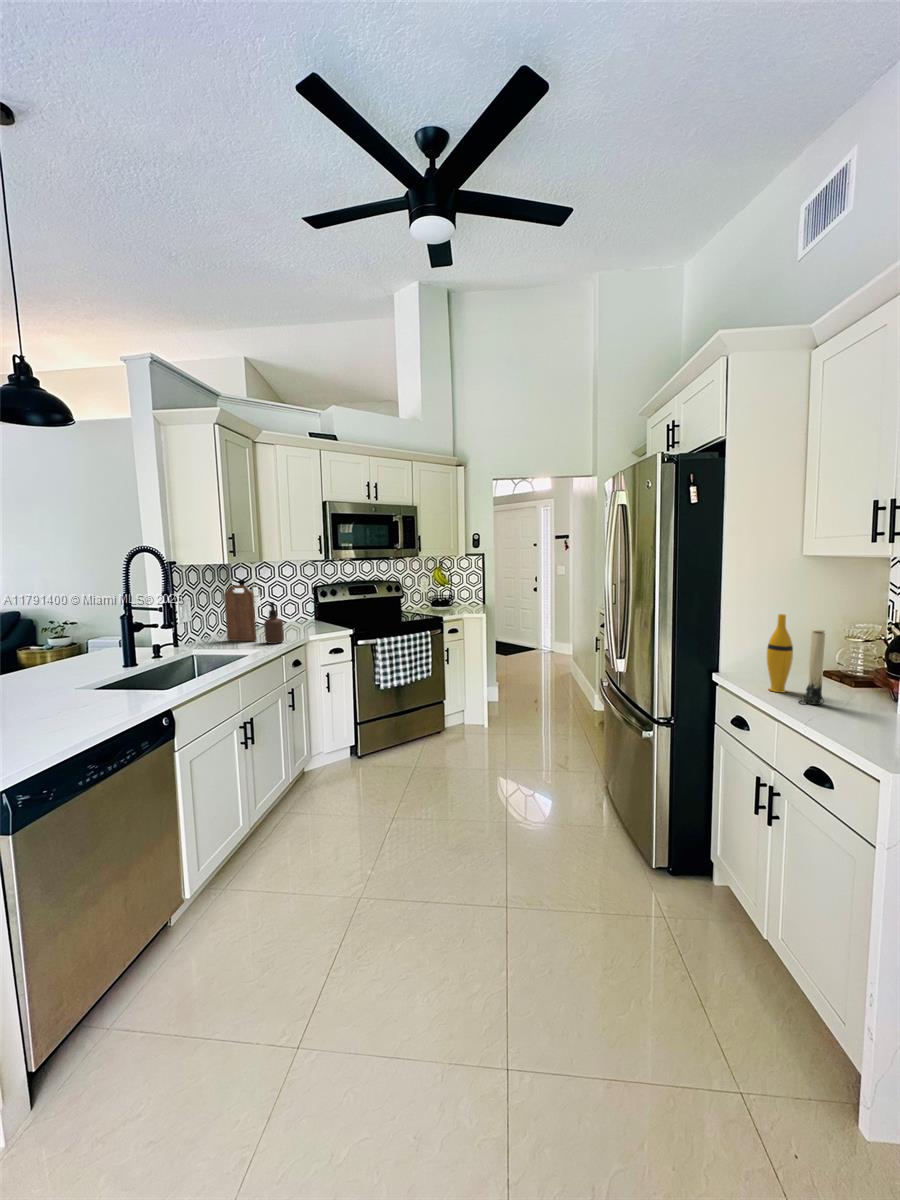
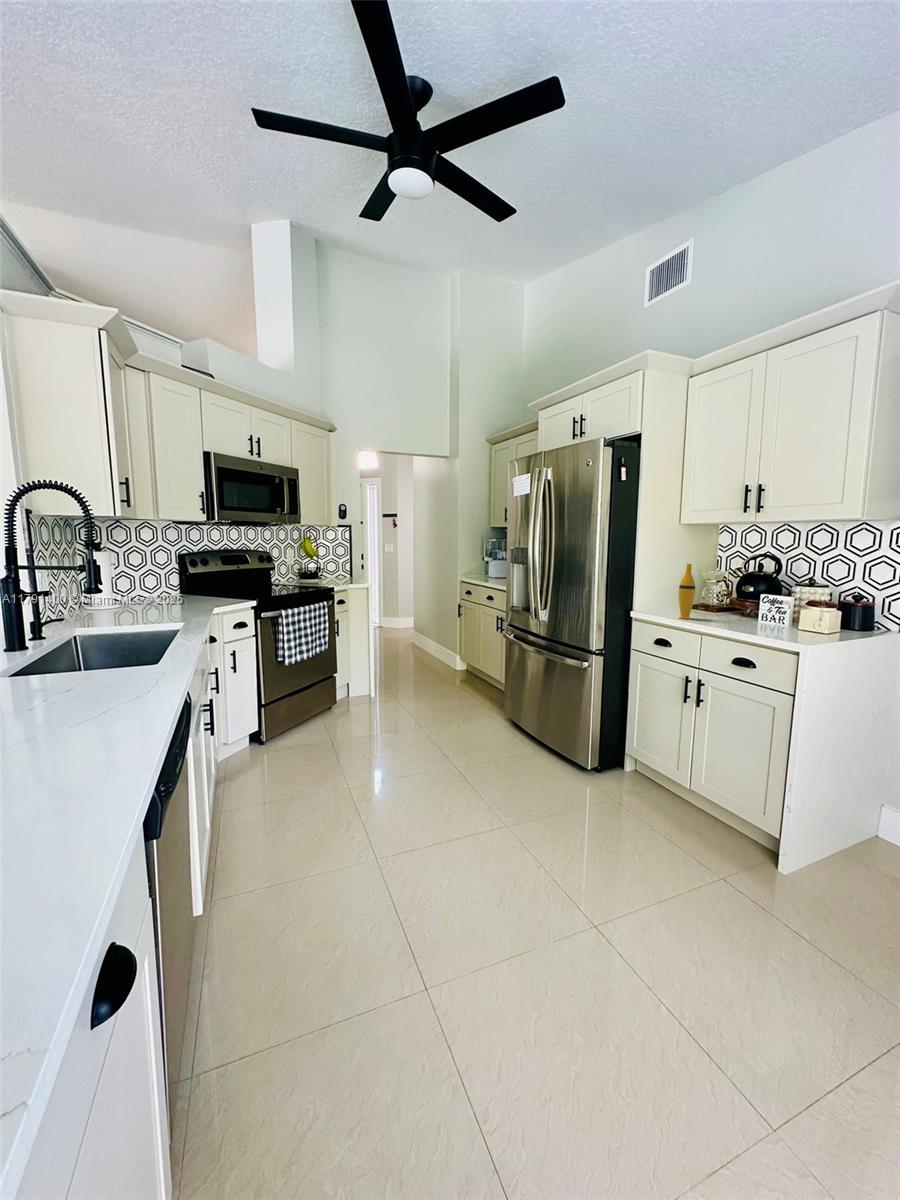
cutting board: present [224,585,256,641] -> none [105,545,154,615]
soap dispenser: present [264,602,284,644] -> none [172,565,196,615]
candle: present [798,629,825,705] -> none [708,571,724,623]

